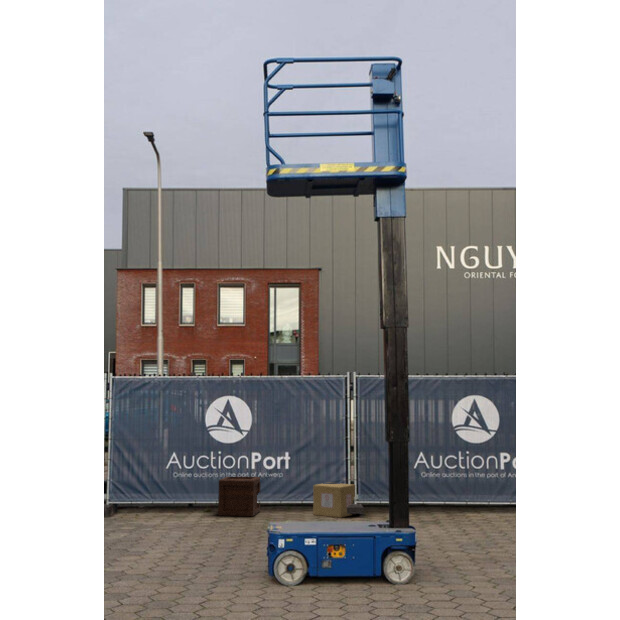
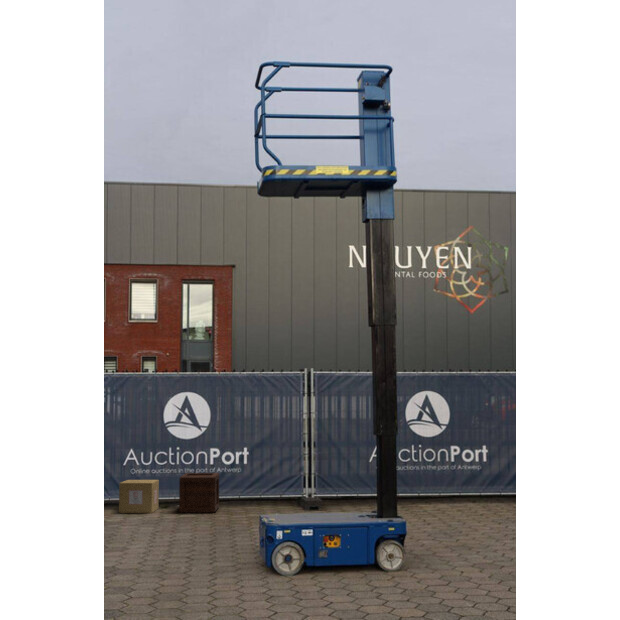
cardboard box: present [313,483,355,517] -> present [119,480,159,513]

